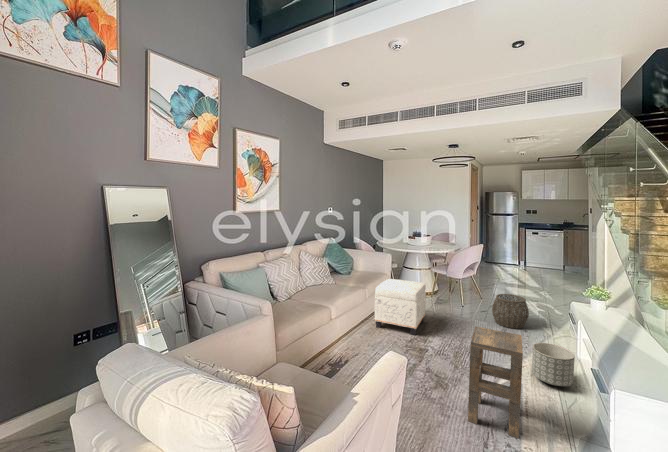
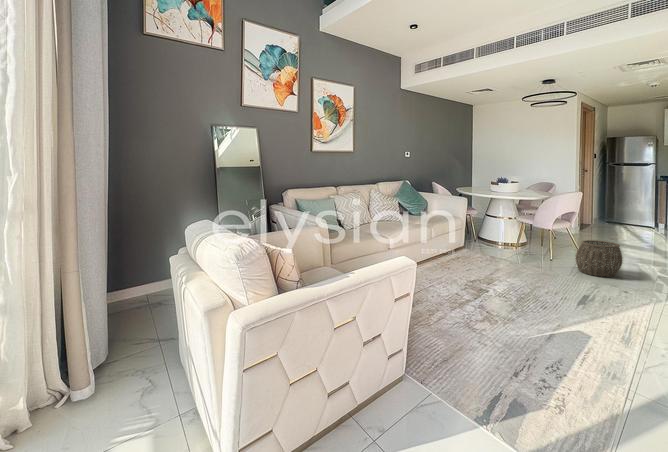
ottoman: present [375,279,426,335] -> none [435,219,494,270]
side table: present [468,326,523,438] -> none [480,242,547,335]
planter: present [532,343,575,386] -> none [581,275,632,316]

